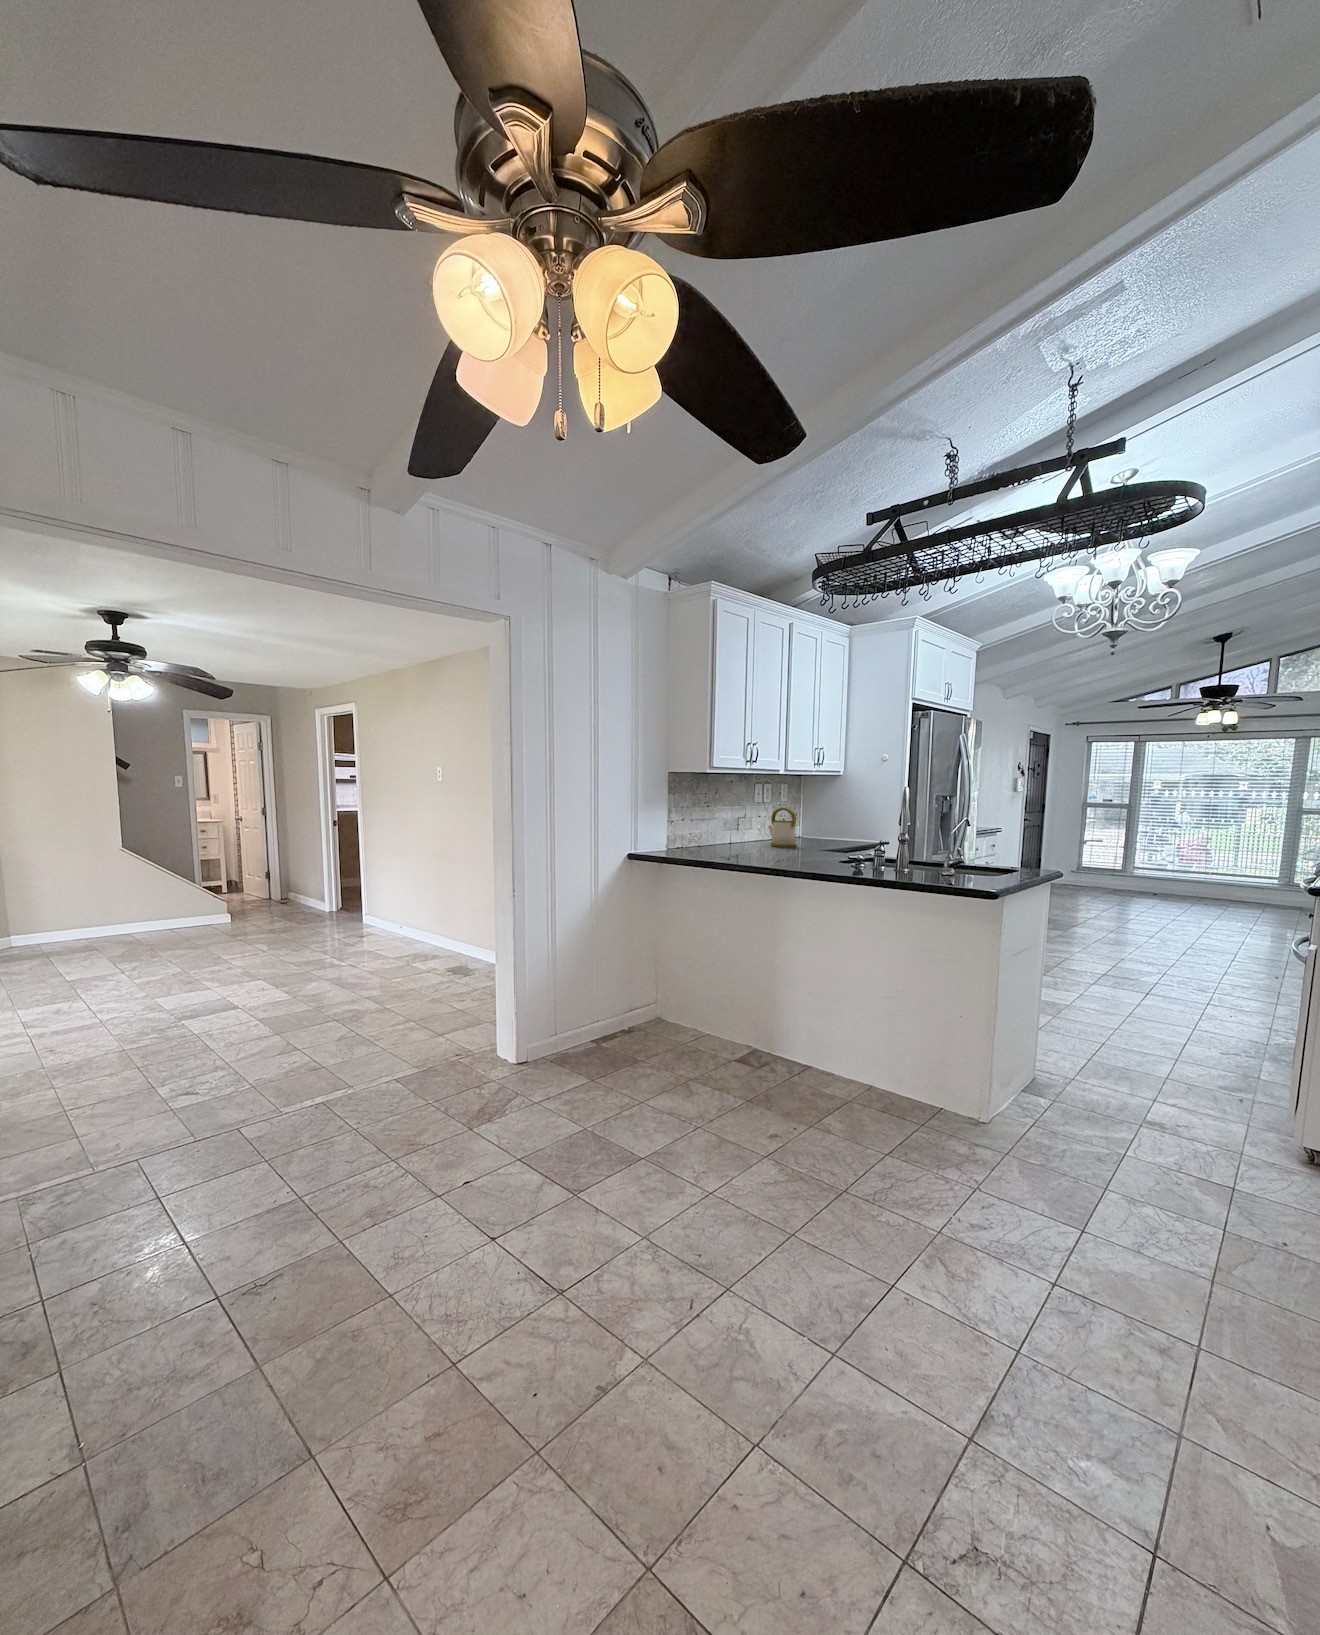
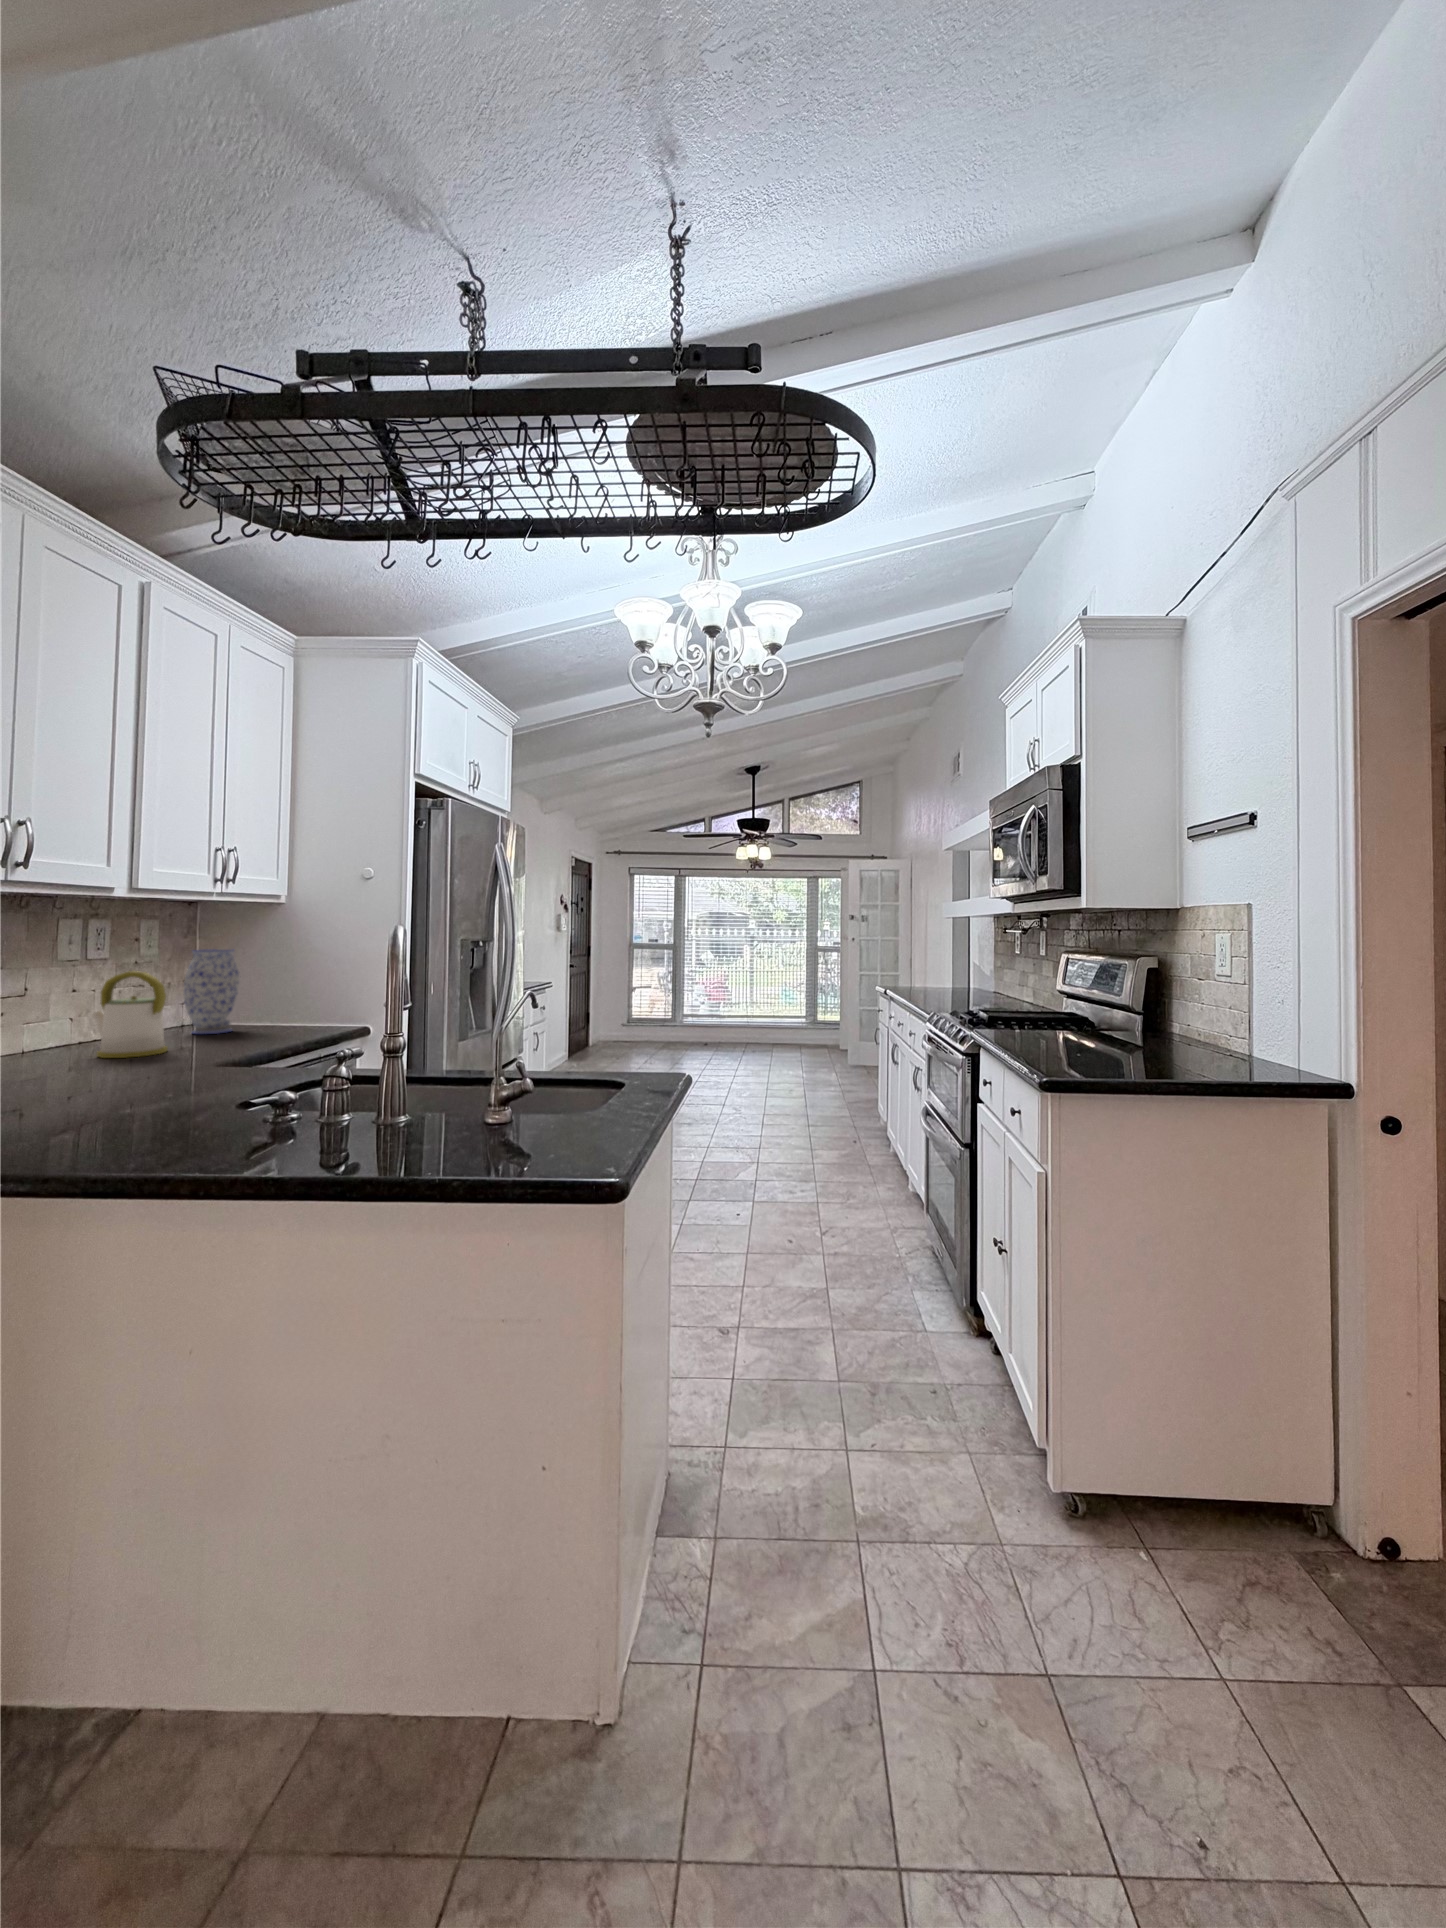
vase: none [798,798,823,841] -> present [183,949,239,1034]

